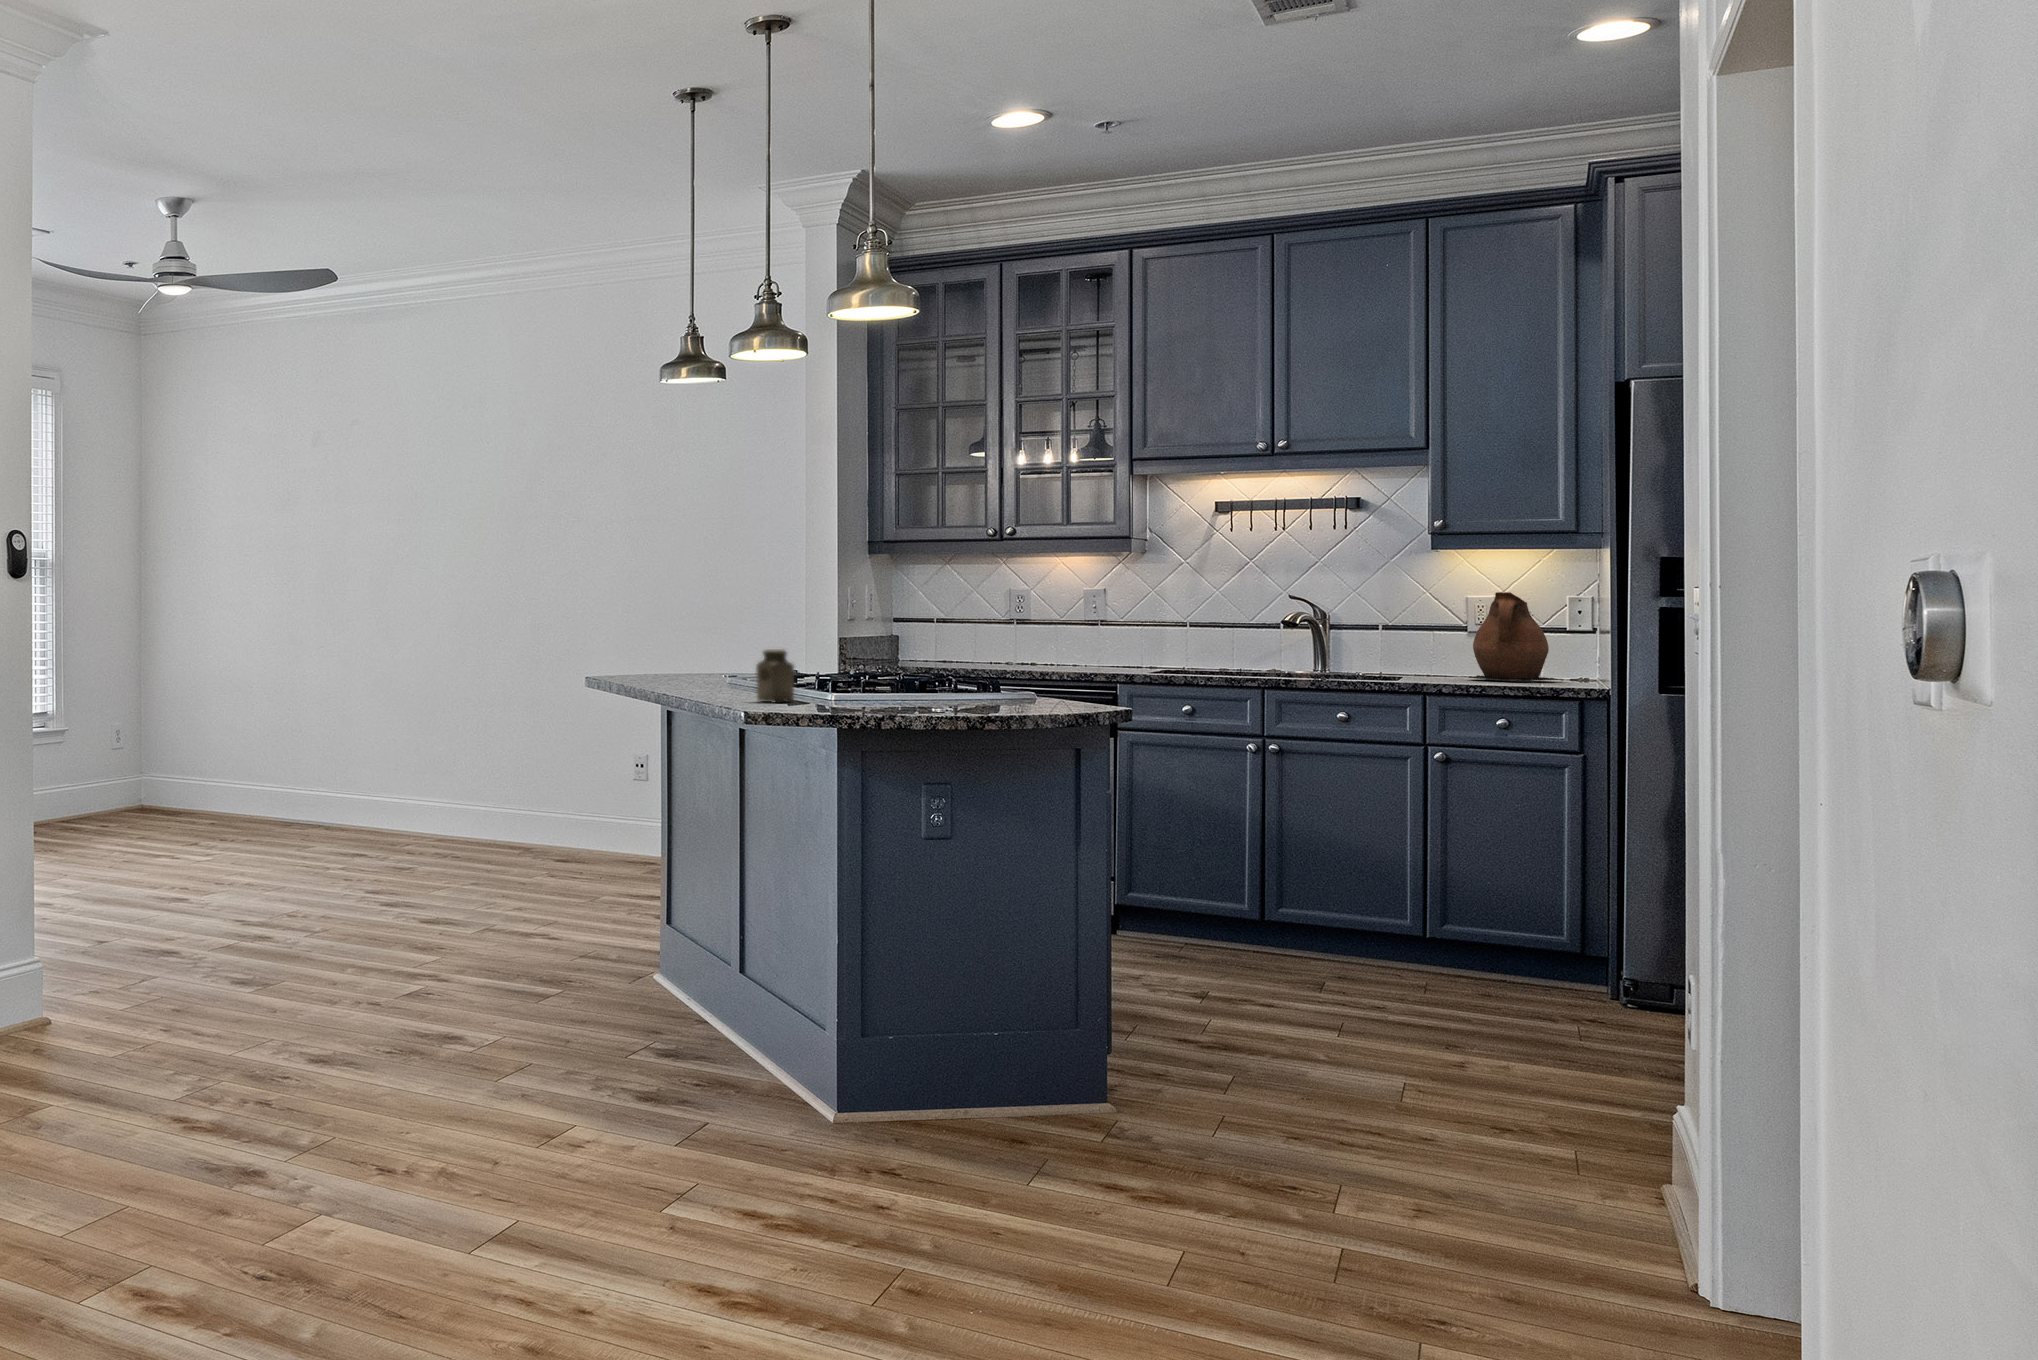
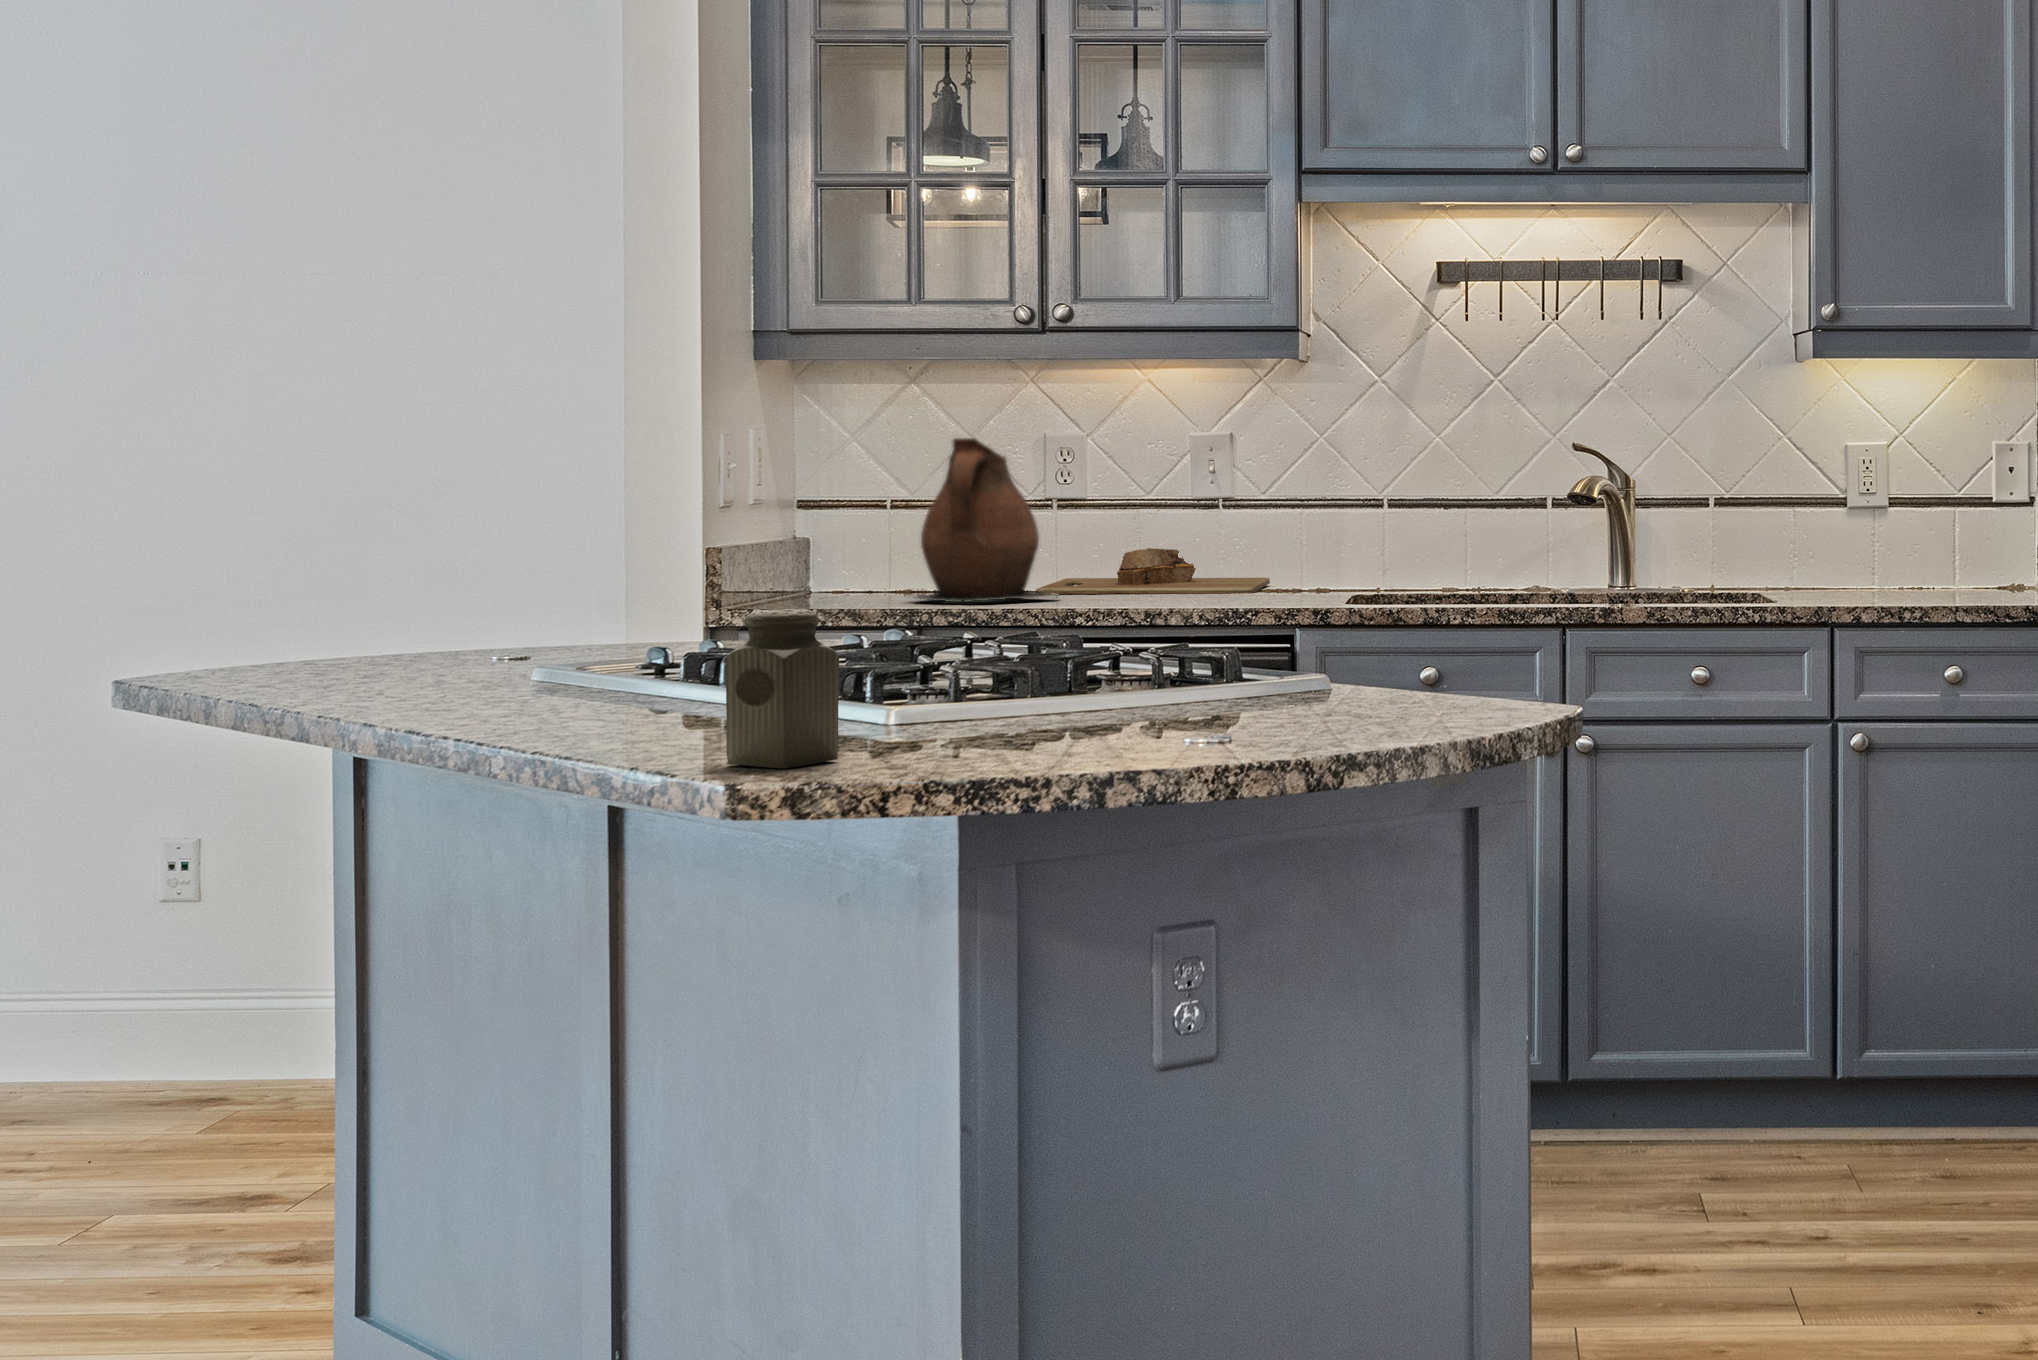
ceramic pitcher: present [1468,592,1563,681] -> present [904,438,1058,602]
cutting board: none [998,646,1128,670] -> present [1037,548,1270,594]

